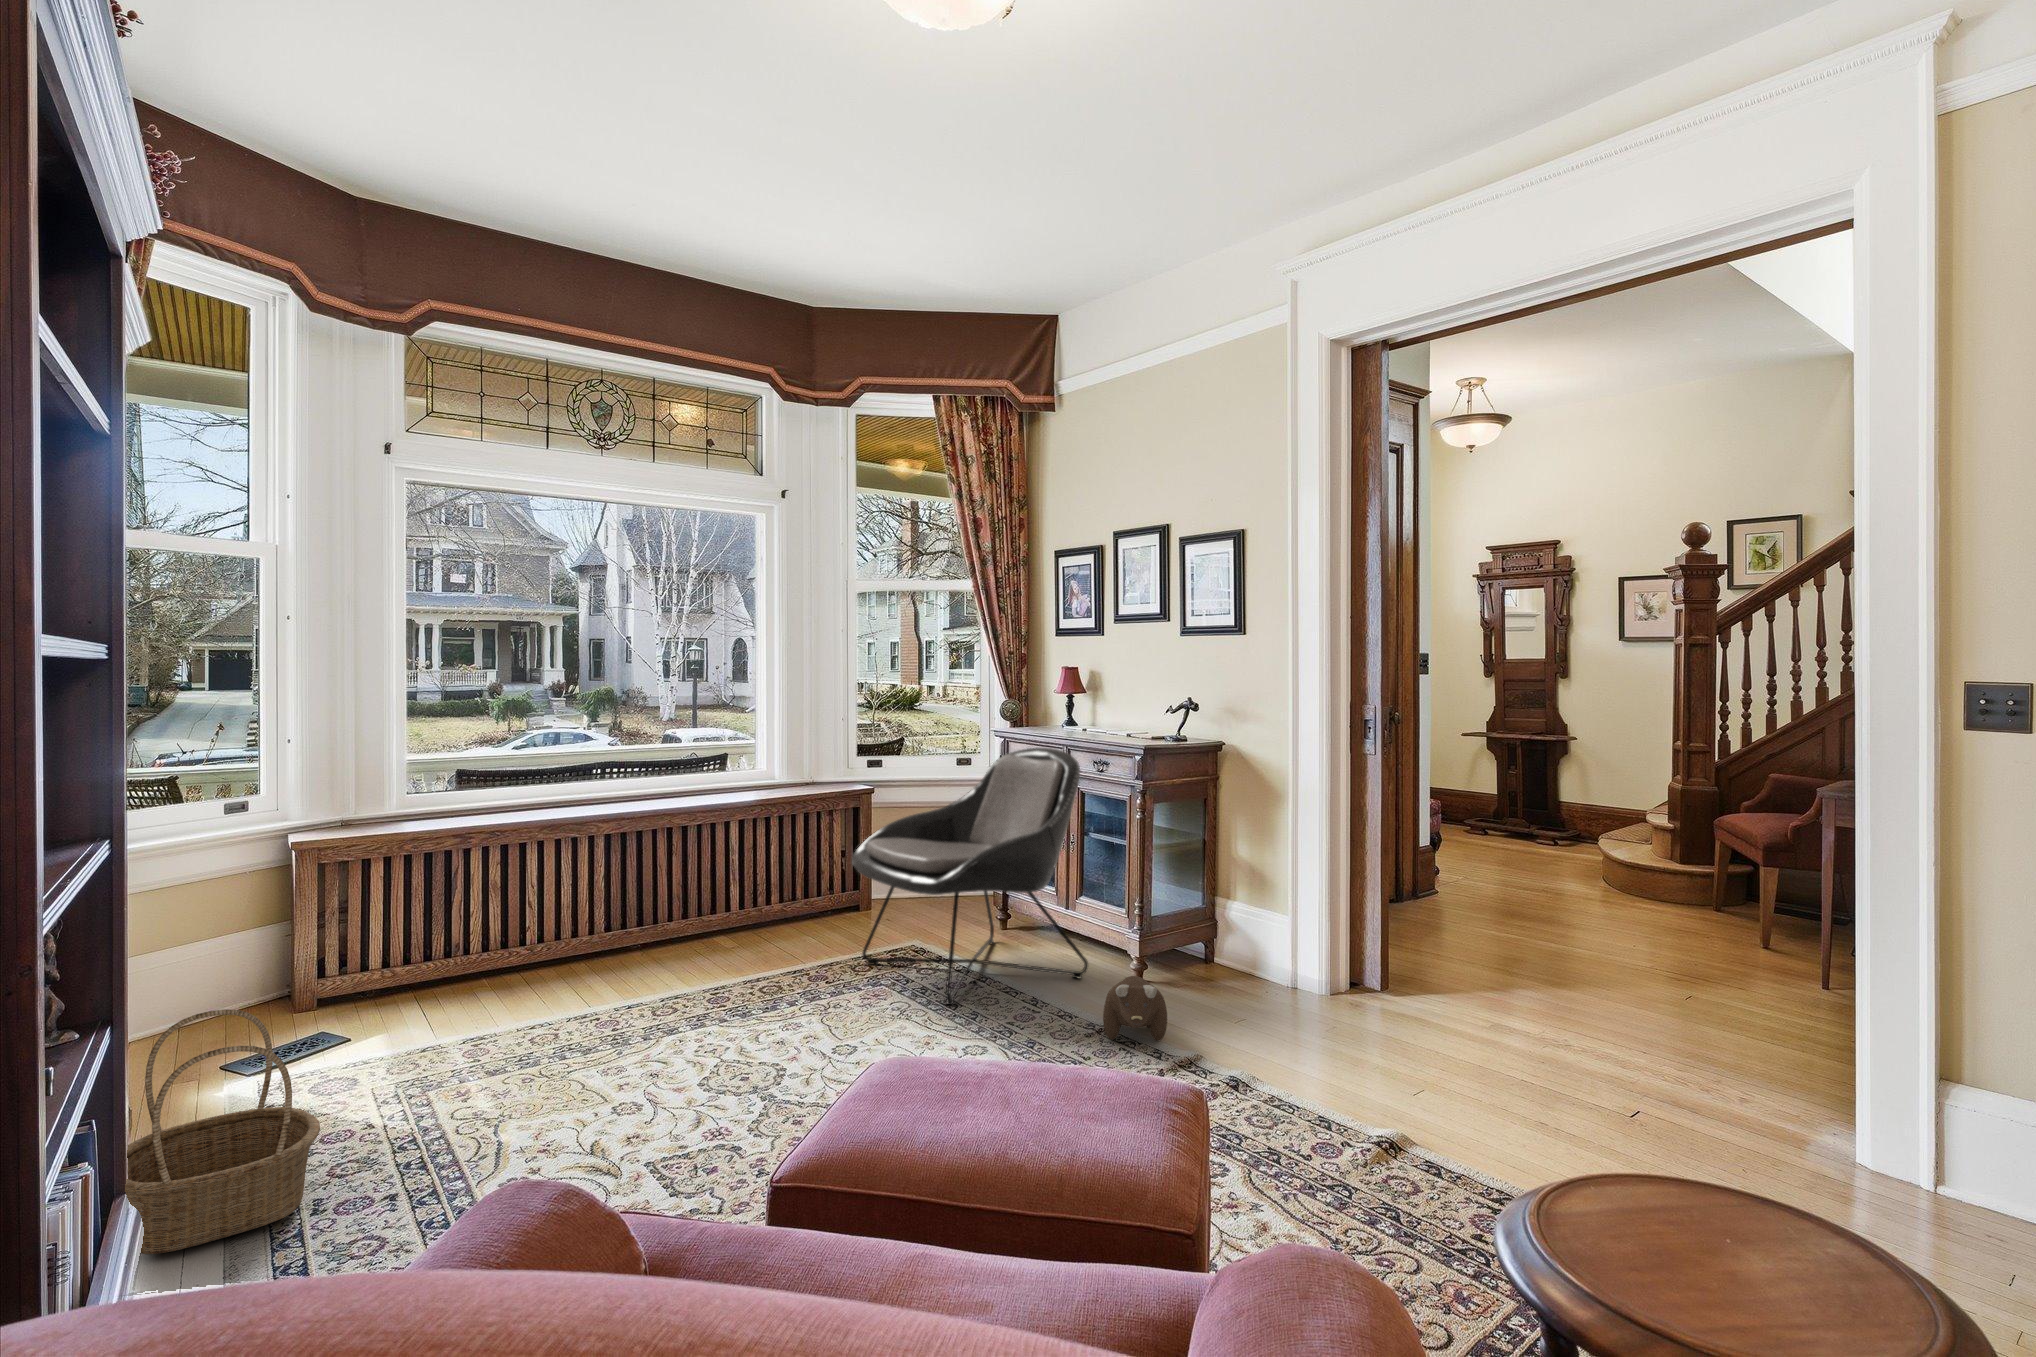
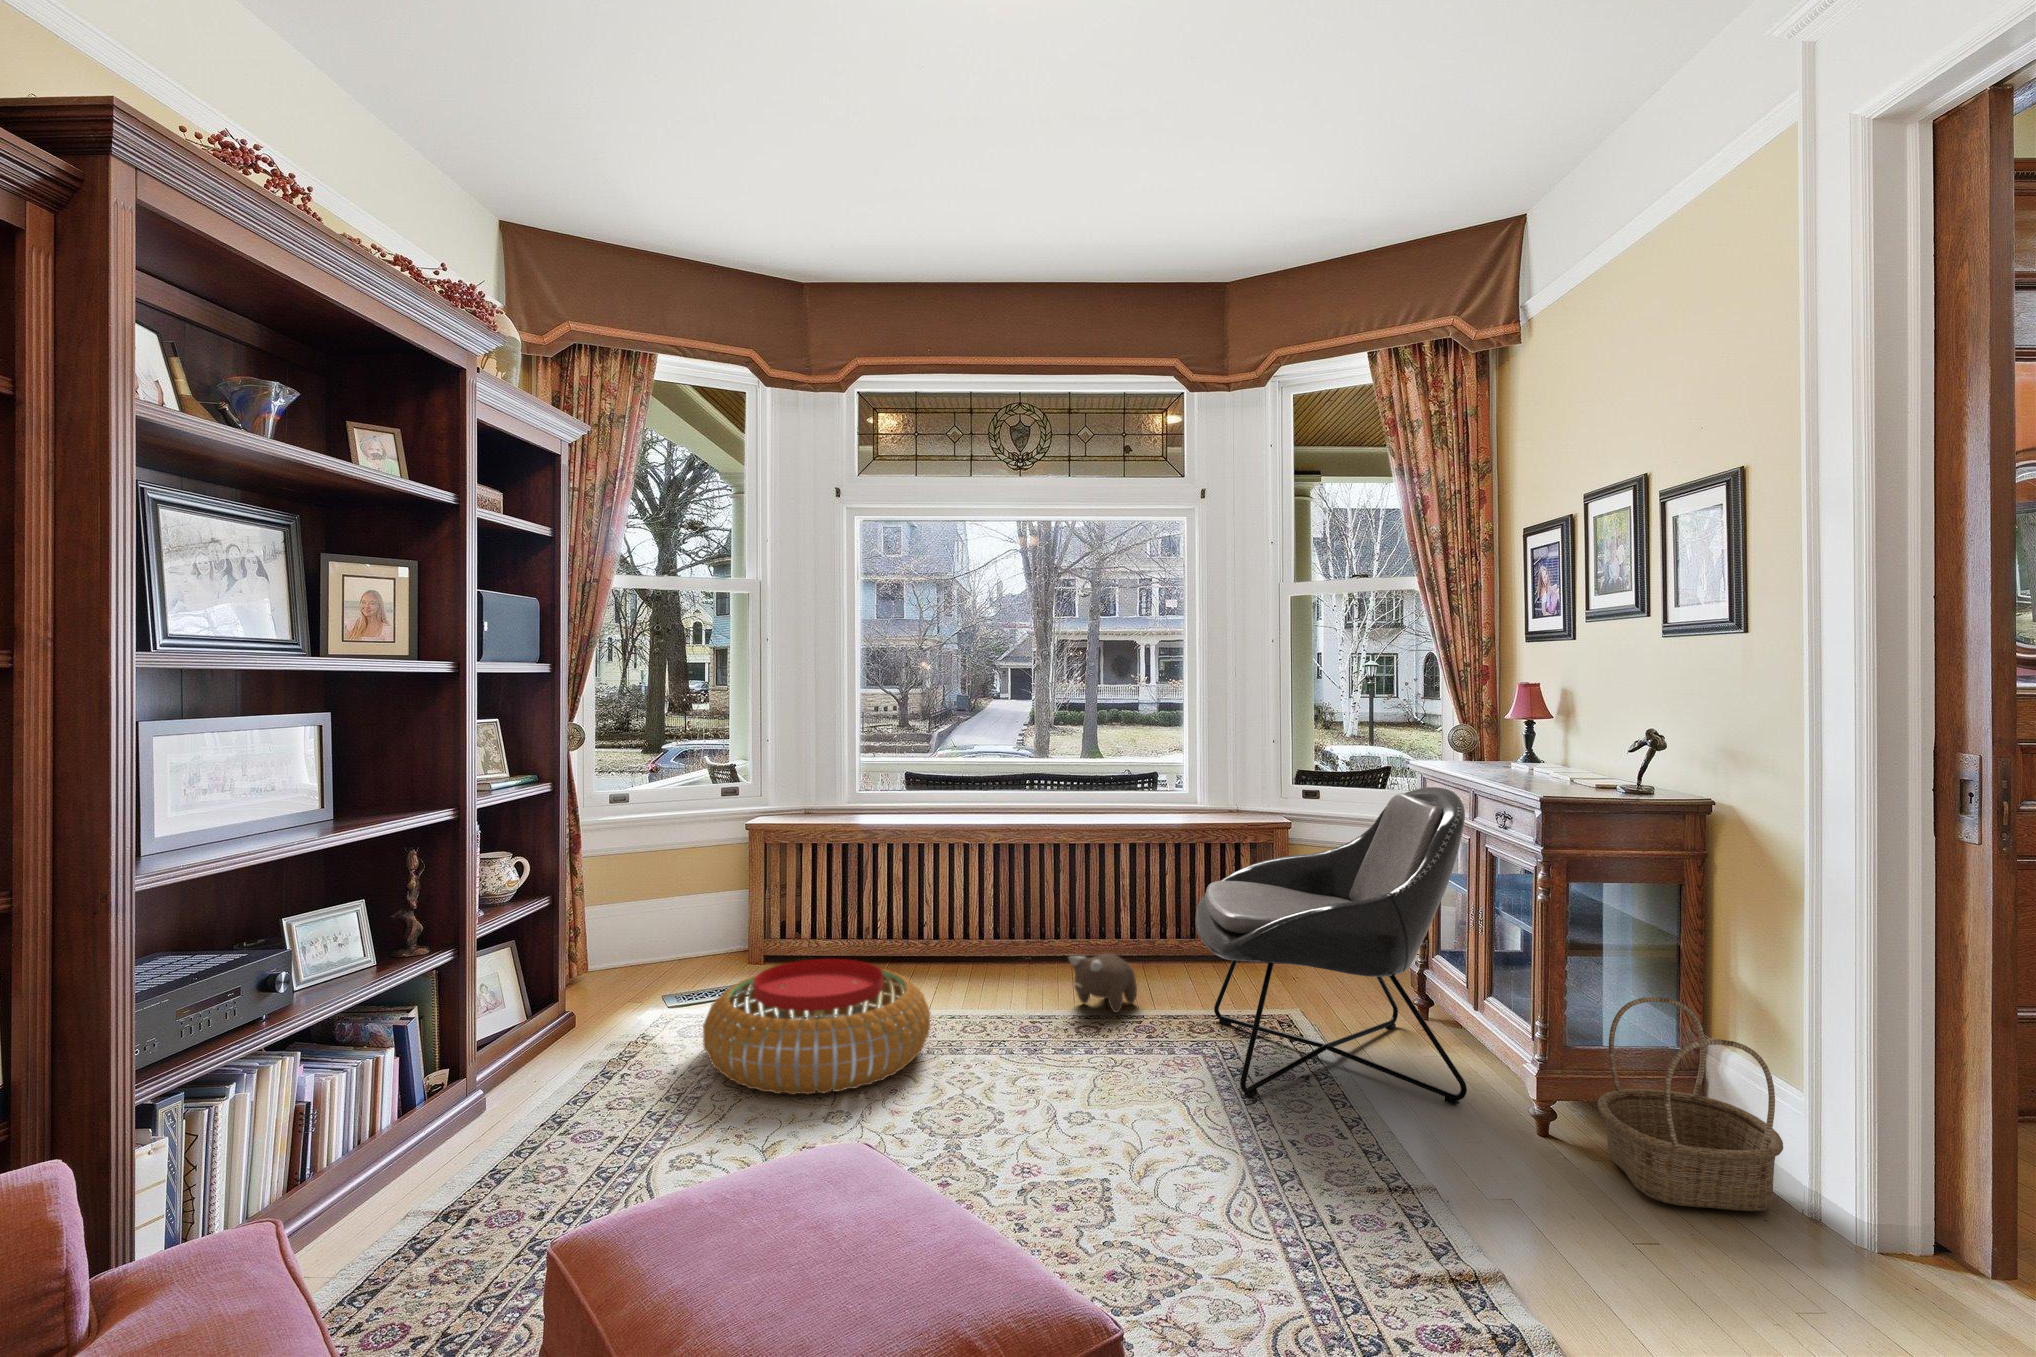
pouf: none [392,962,660,1109] -> present [703,959,930,1094]
plush toy: present [1103,976,1167,1041] -> present [1069,953,1137,1013]
basket: present [125,1009,320,1254] -> present [1597,997,1783,1211]

